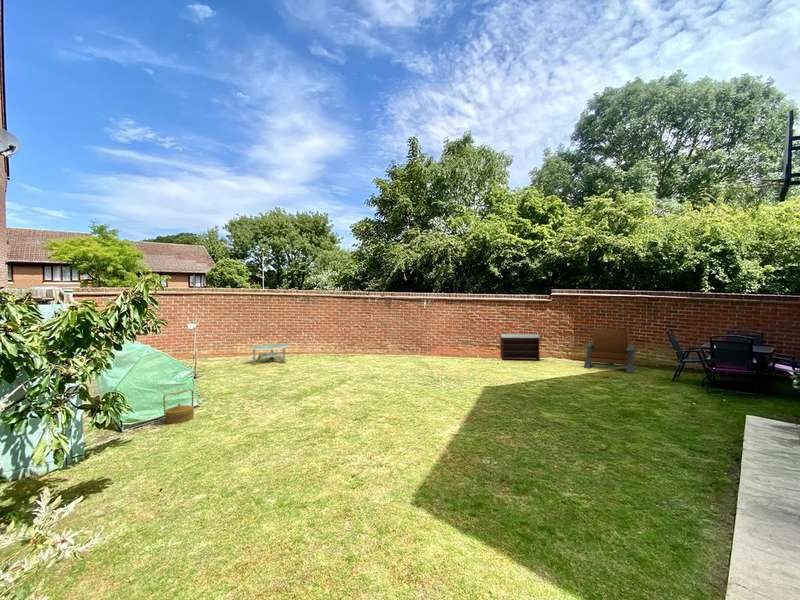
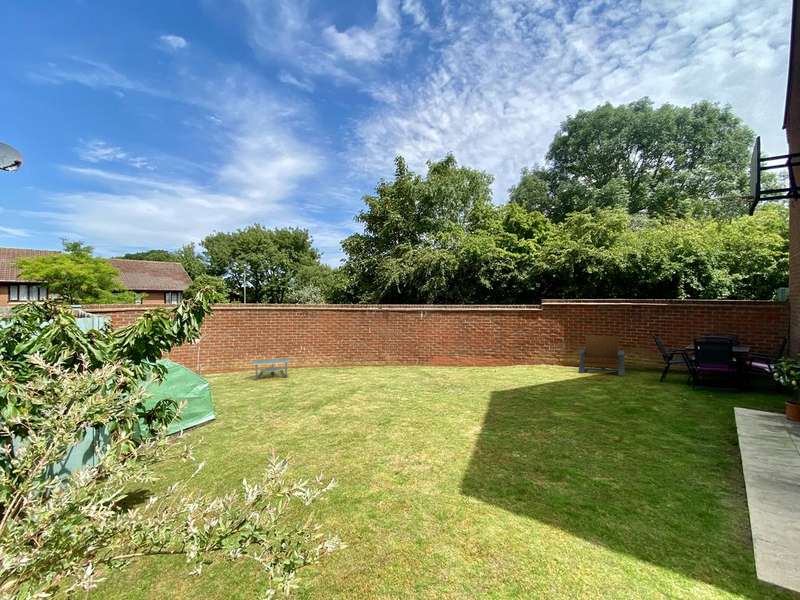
bench: present [499,334,541,361] -> none [496,343,536,369]
woven basket: present [163,389,194,423] -> none [188,402,217,436]

